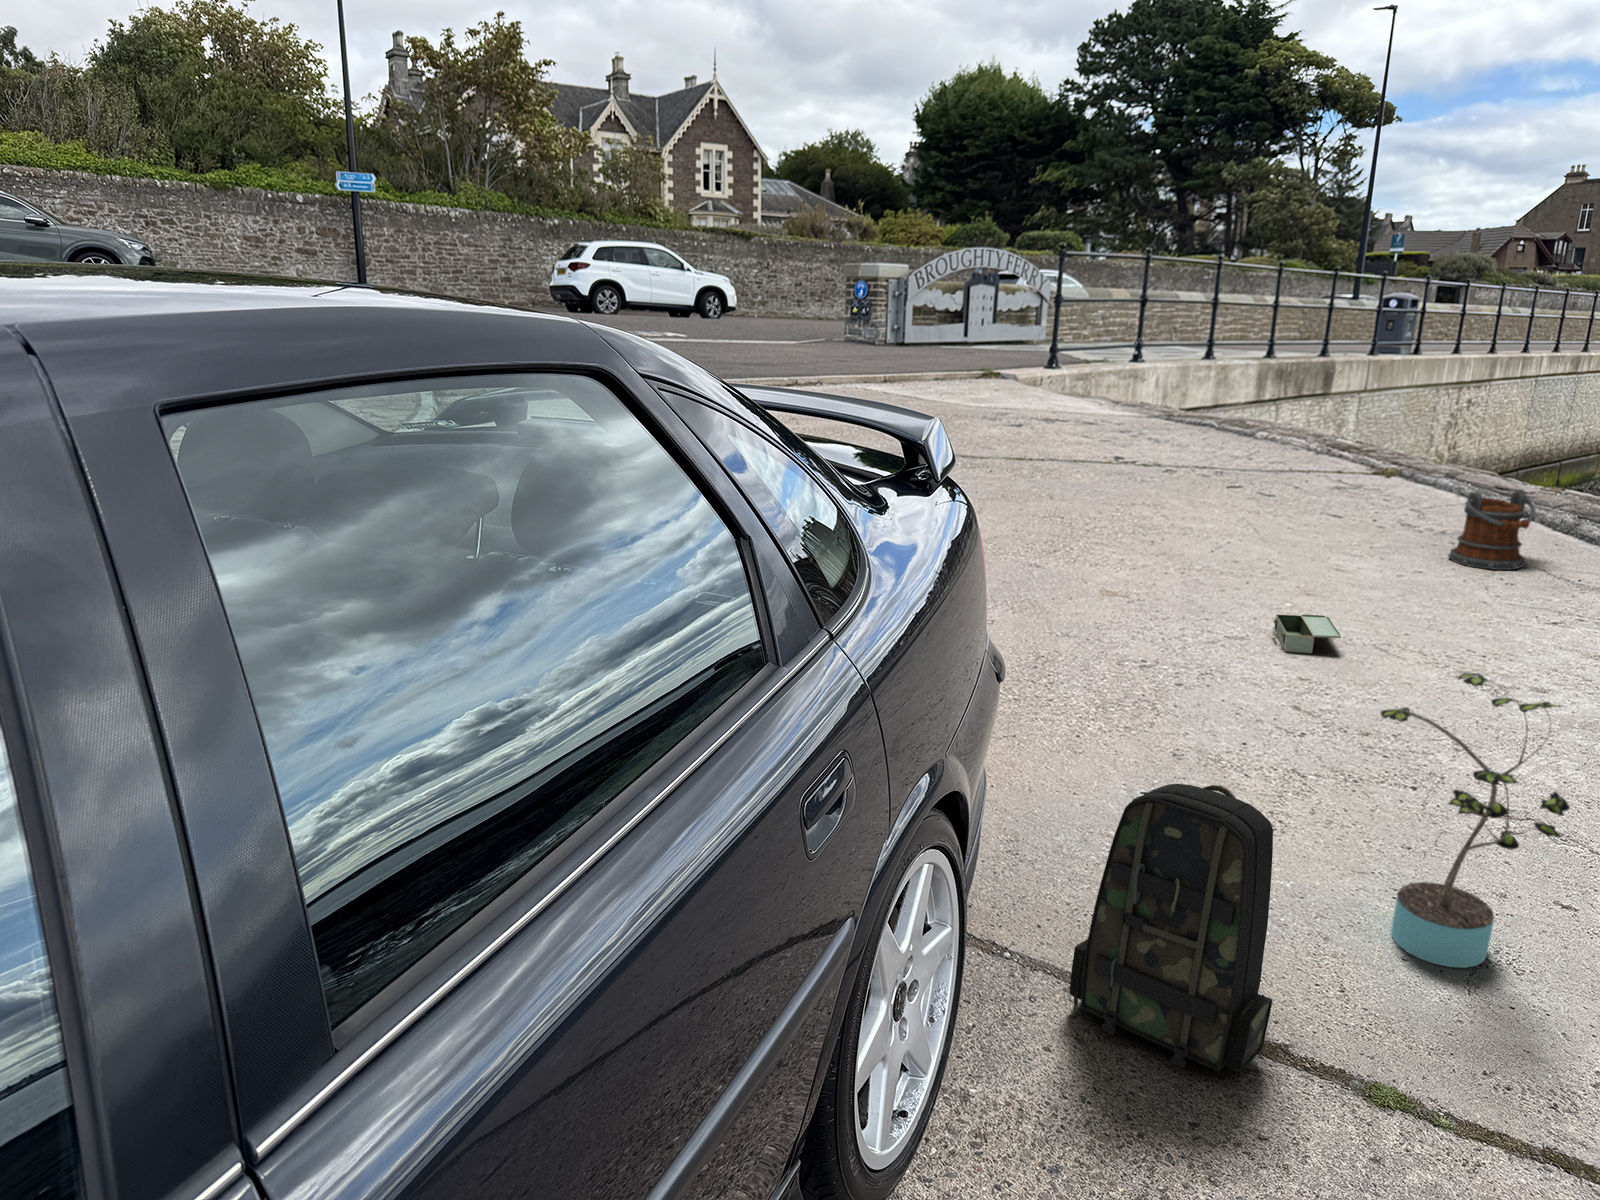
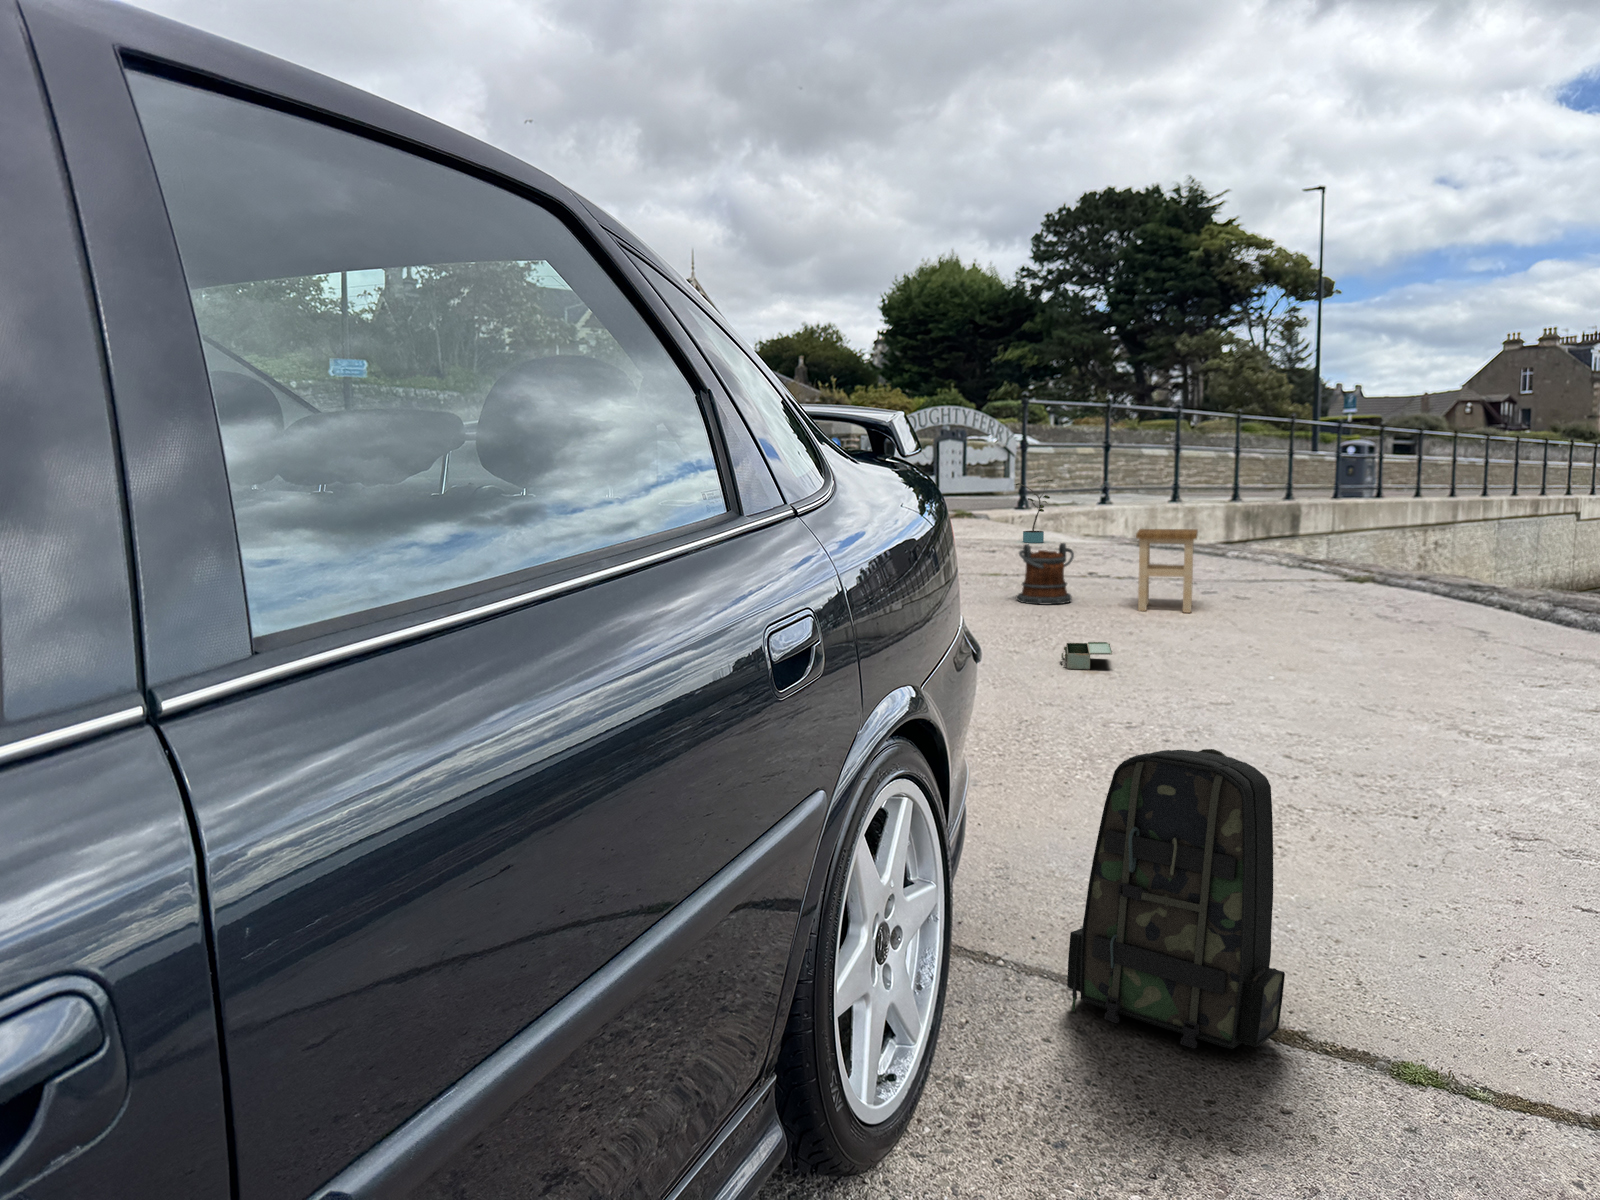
stool: none [1162,427,1227,514] -> present [1136,529,1198,613]
bucket: present [1448,491,1535,570] -> present [1016,543,1074,605]
toolbox: present [1273,614,1341,654] -> present [1061,642,1112,669]
potted plant: present [1381,673,1570,968] -> present [1015,476,1052,543]

